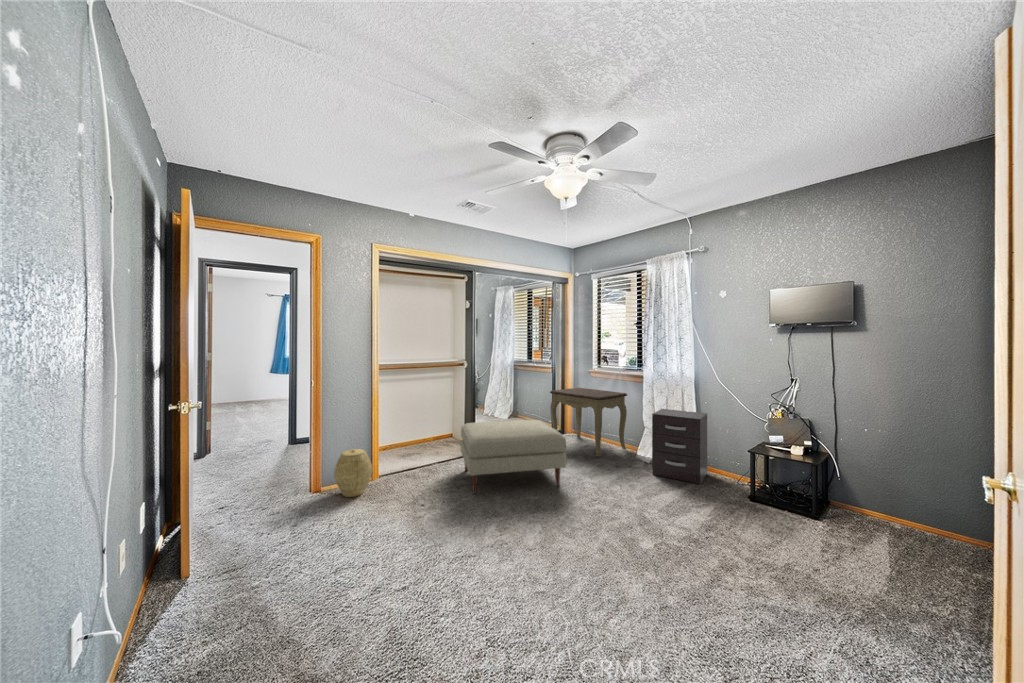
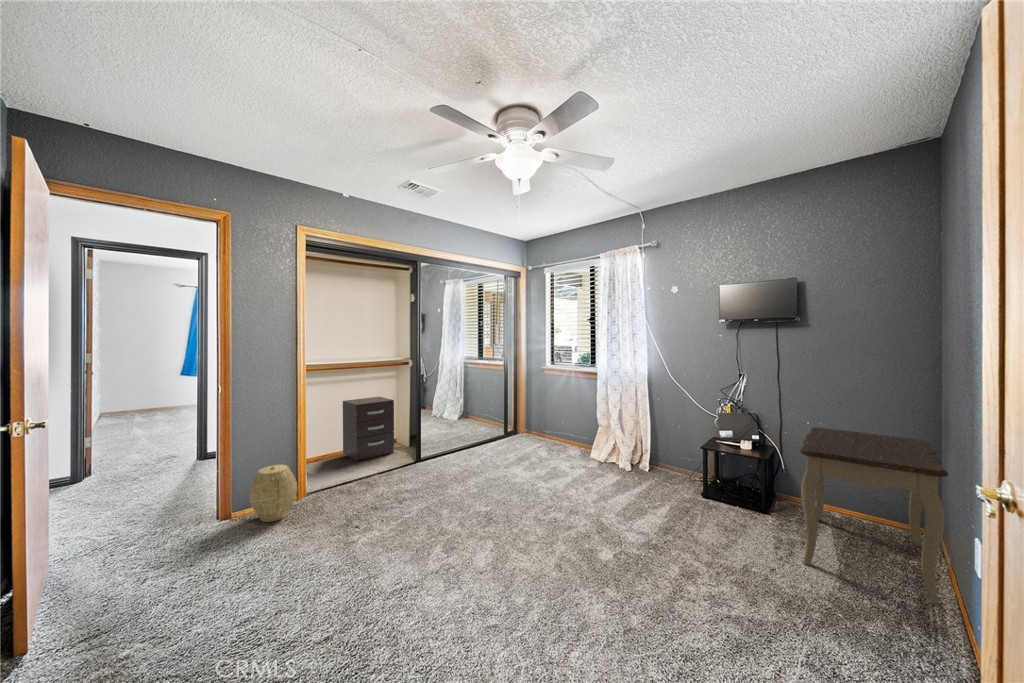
side table: present [550,388,627,457] -> present [800,427,948,605]
dresser: present [652,409,707,484] -> present [343,397,394,461]
ottoman: present [461,420,567,493] -> none [403,422,519,508]

